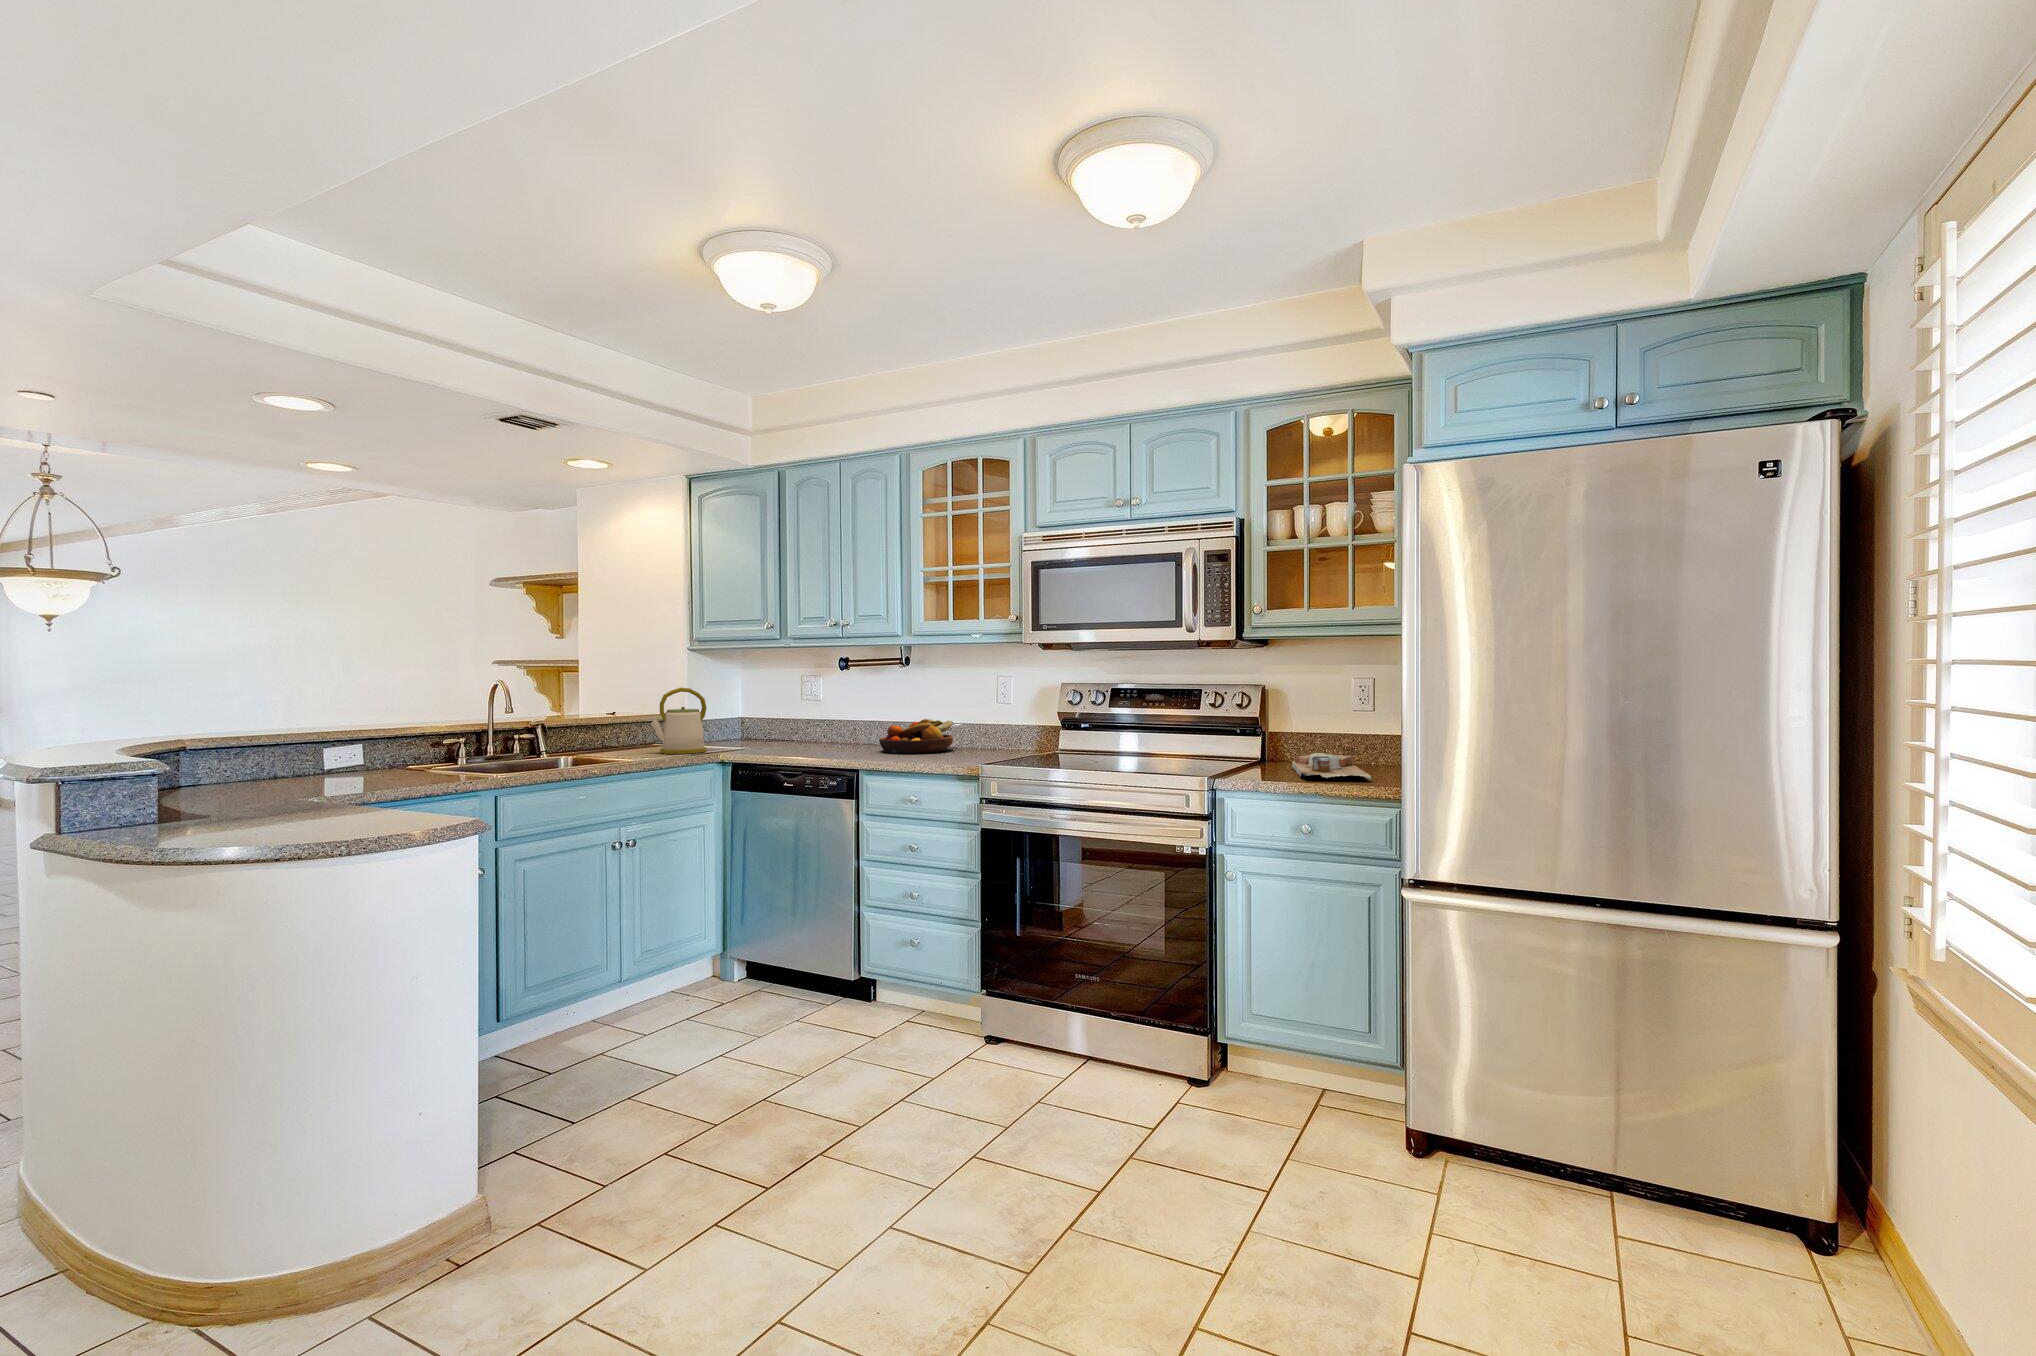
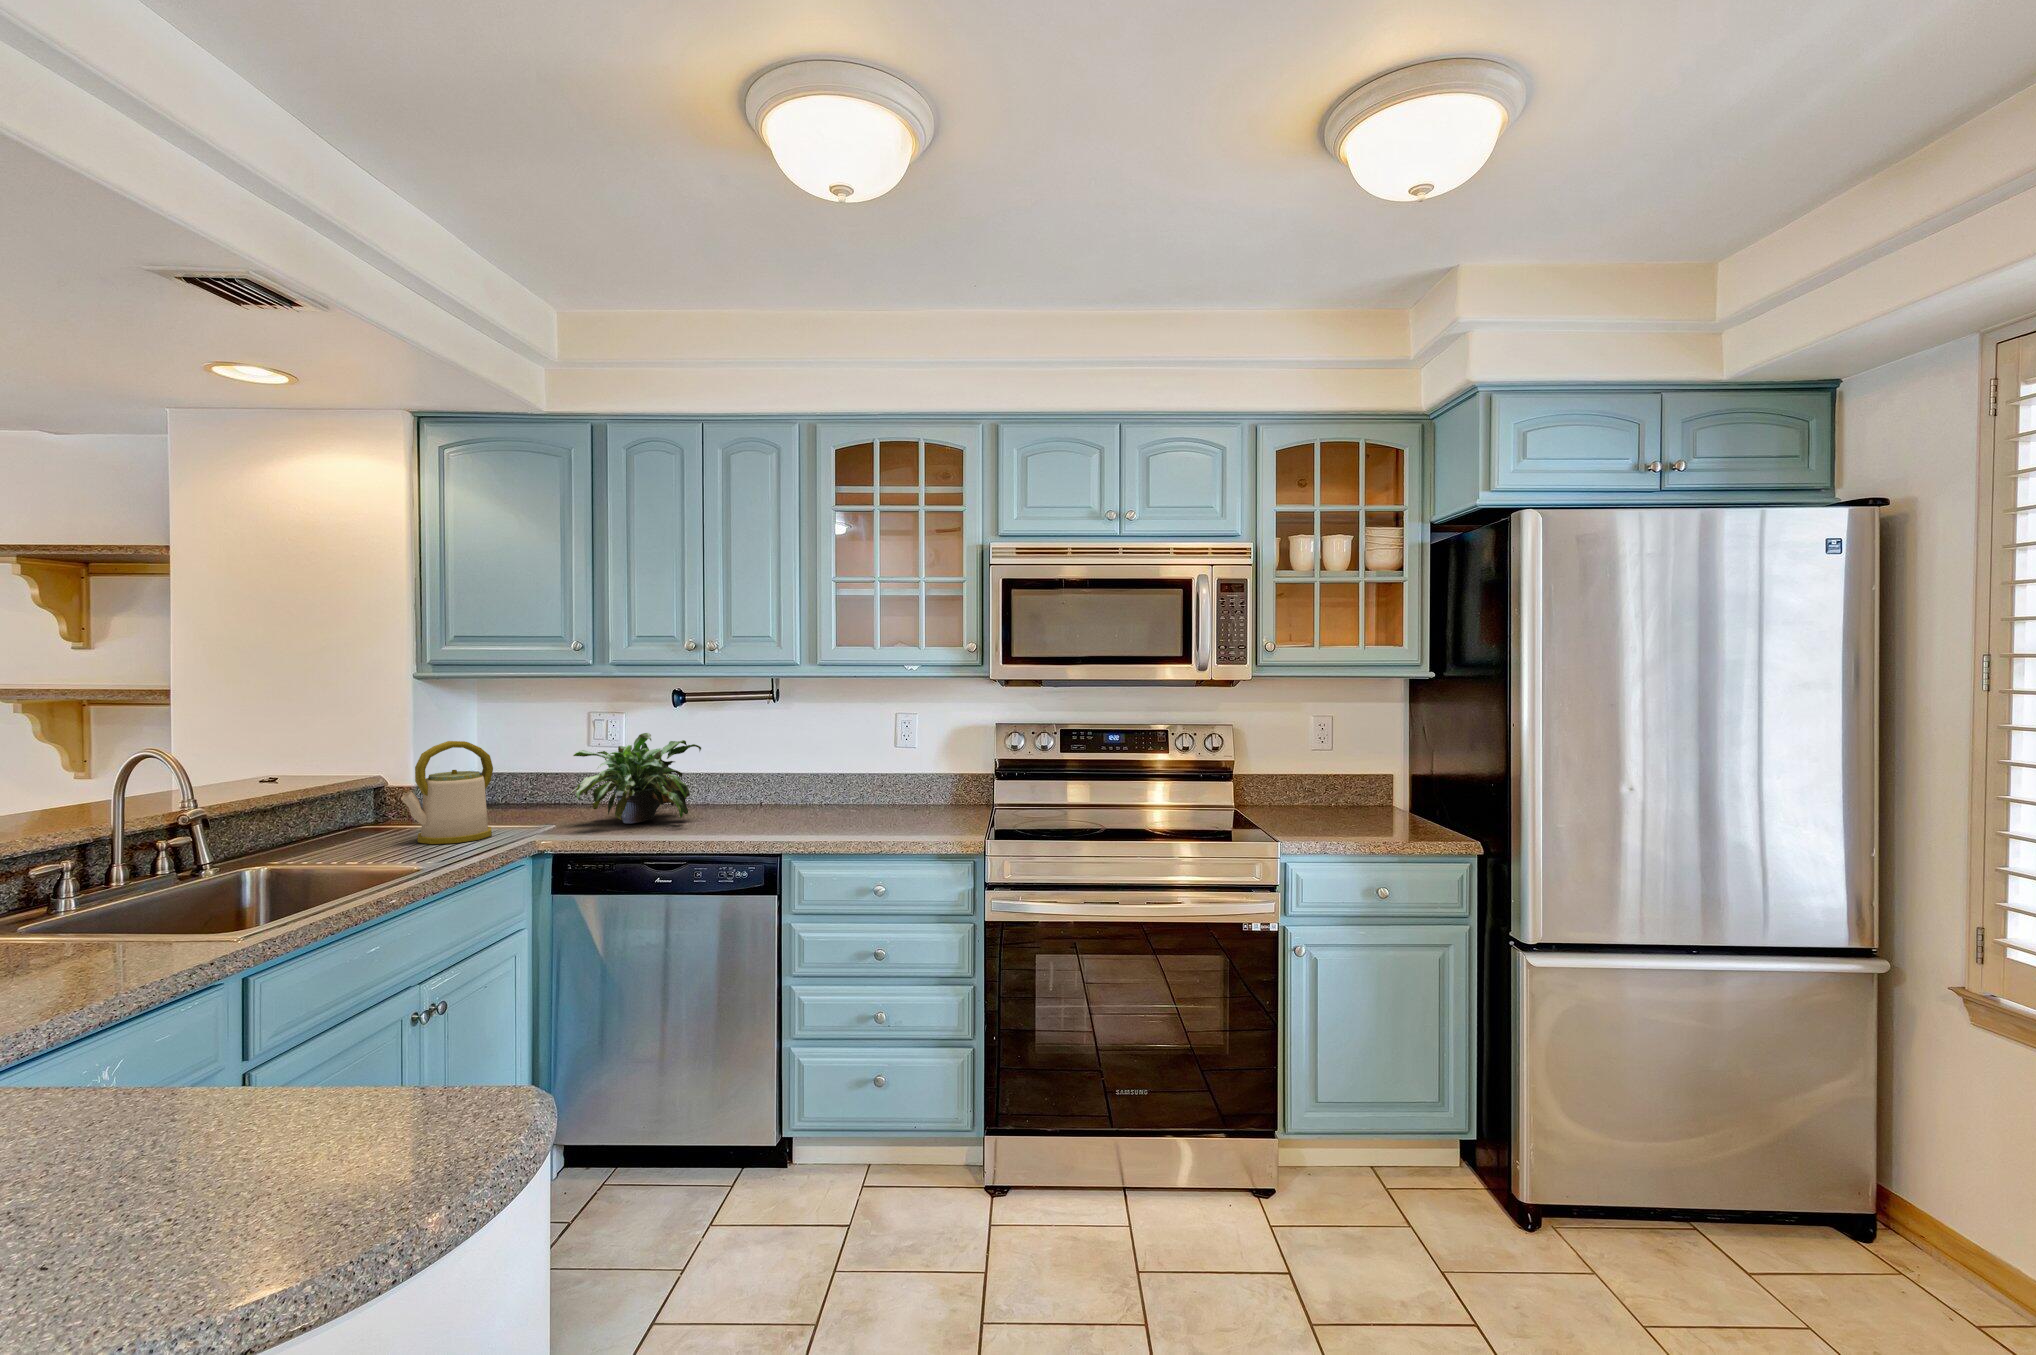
potted plant: none [750,685,838,751] -> present [571,733,701,823]
fruit bowl: present [879,719,953,754] -> none [757,767,853,818]
cutting board: present [1292,753,1372,781] -> none [1282,796,1423,832]

